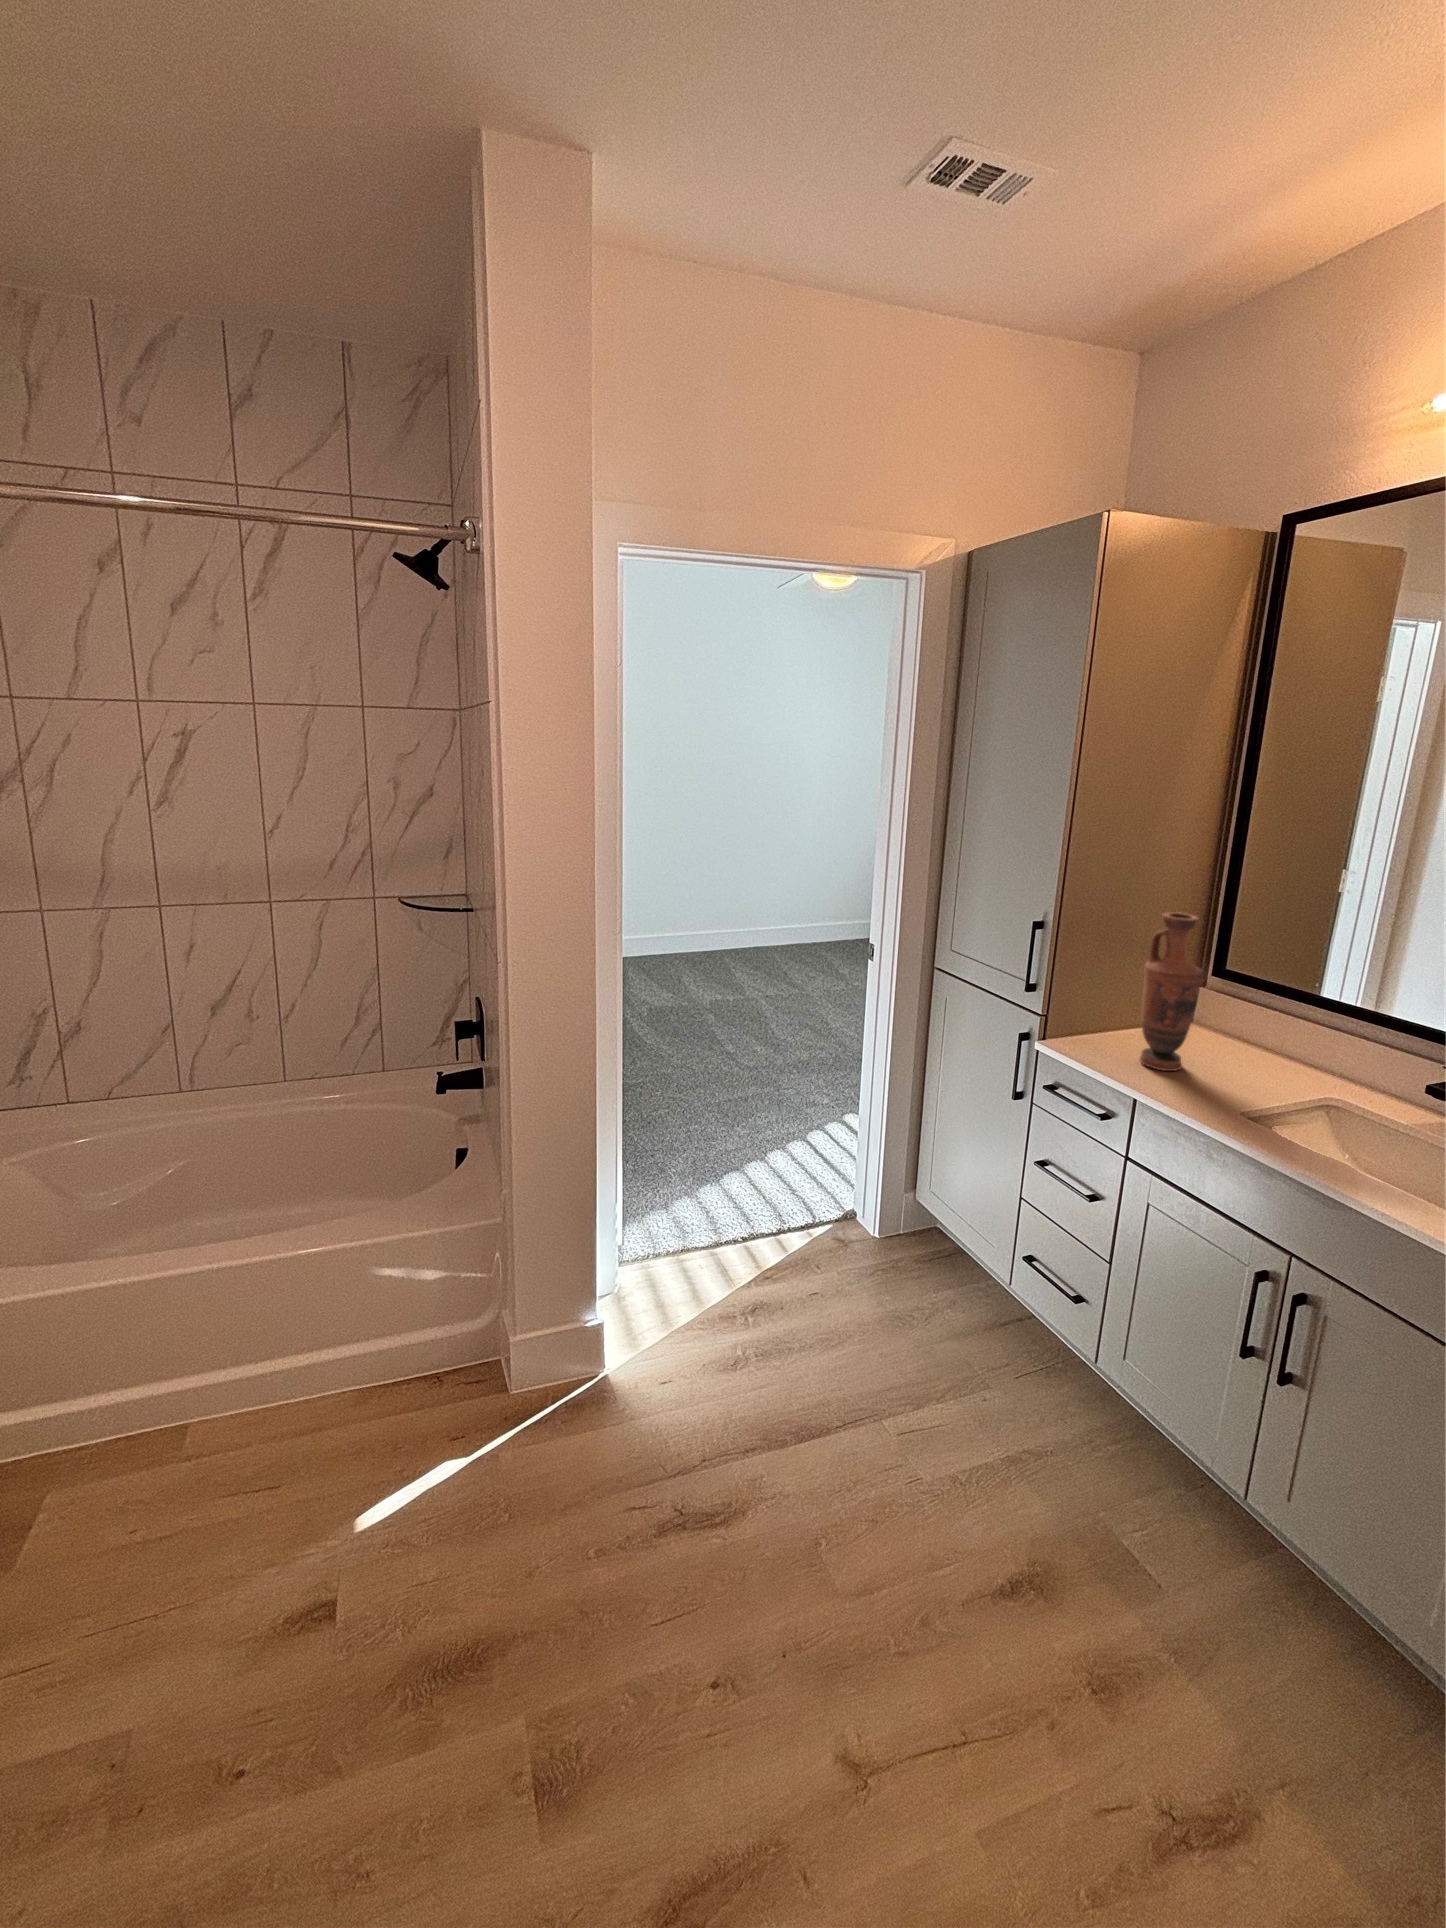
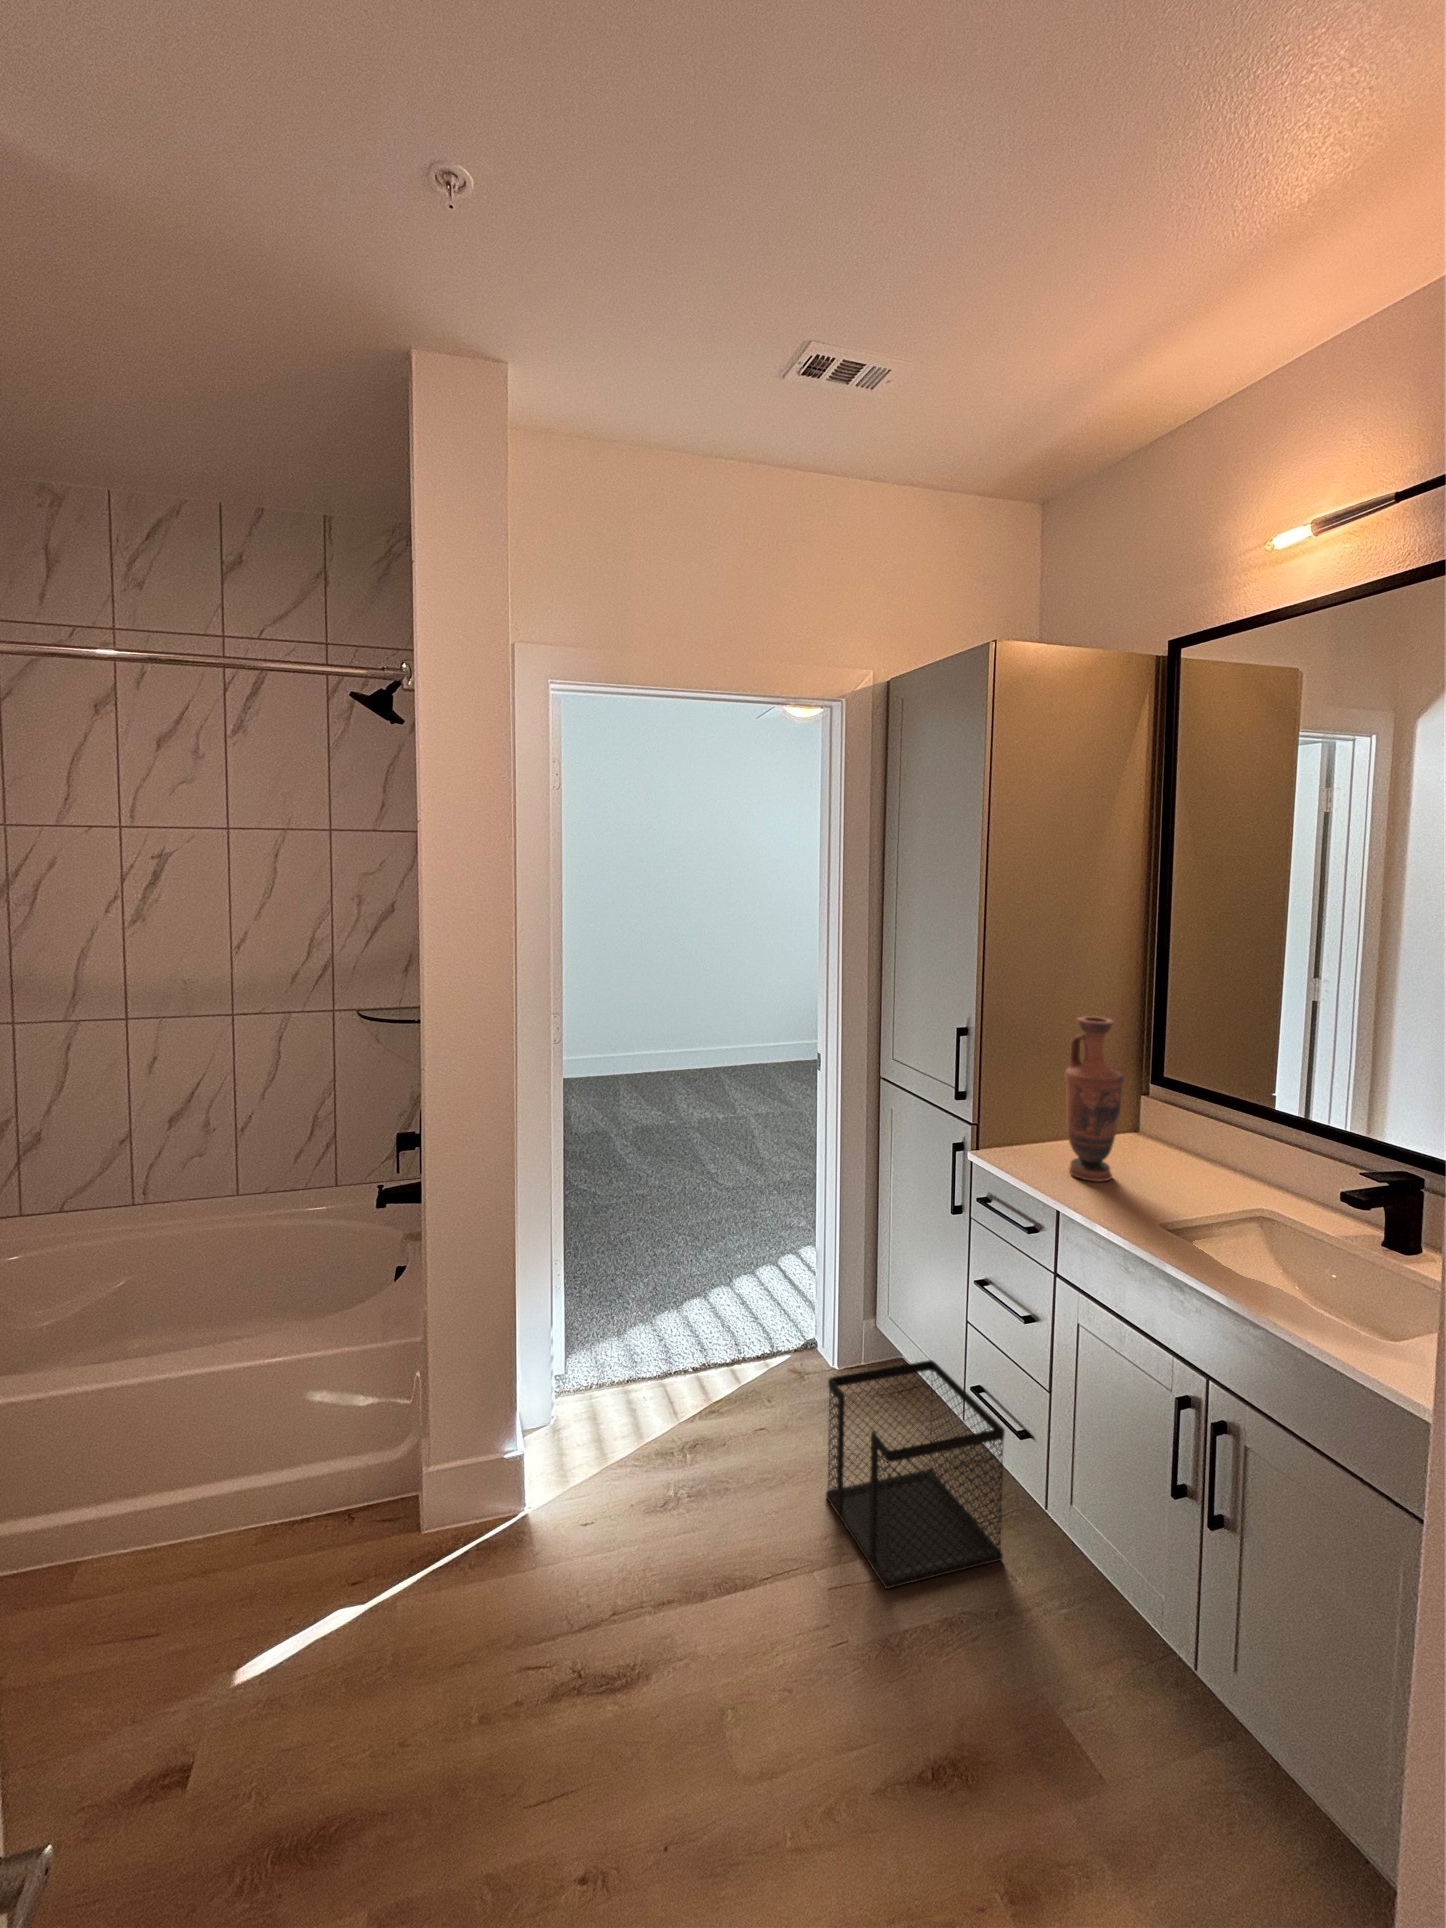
wastebasket: none [883,1232,1063,1435] -> present [826,1360,1005,1589]

